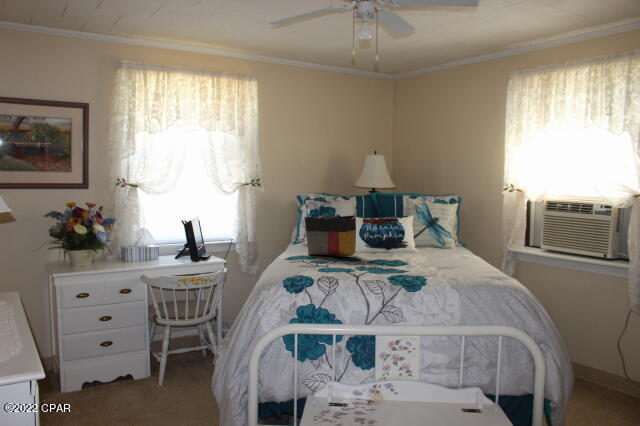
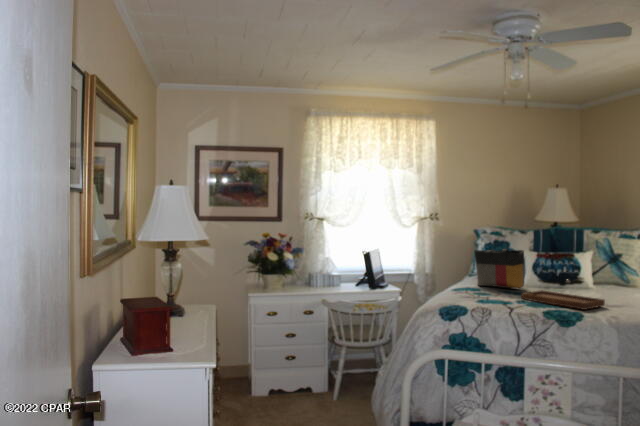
tray: none [358,243,436,273] -> present [521,280,605,310]

